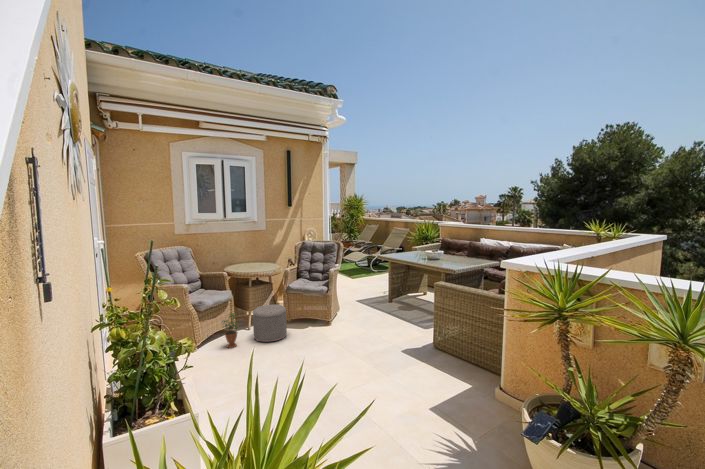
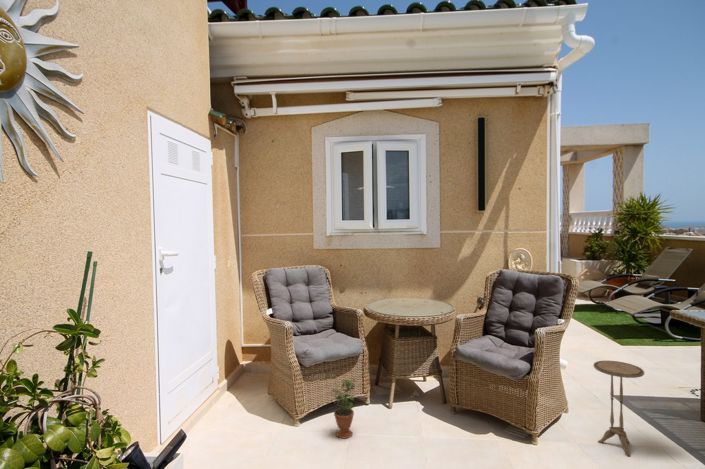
side table: none [354,280,373,321] -> present [594,361,644,457]
ottoman: present [253,304,287,341] -> none [382,375,440,447]

